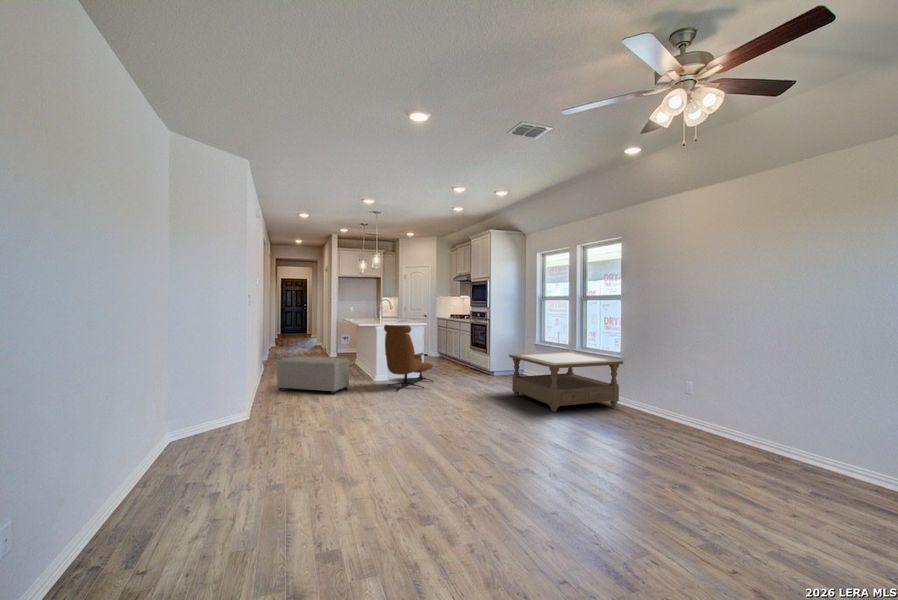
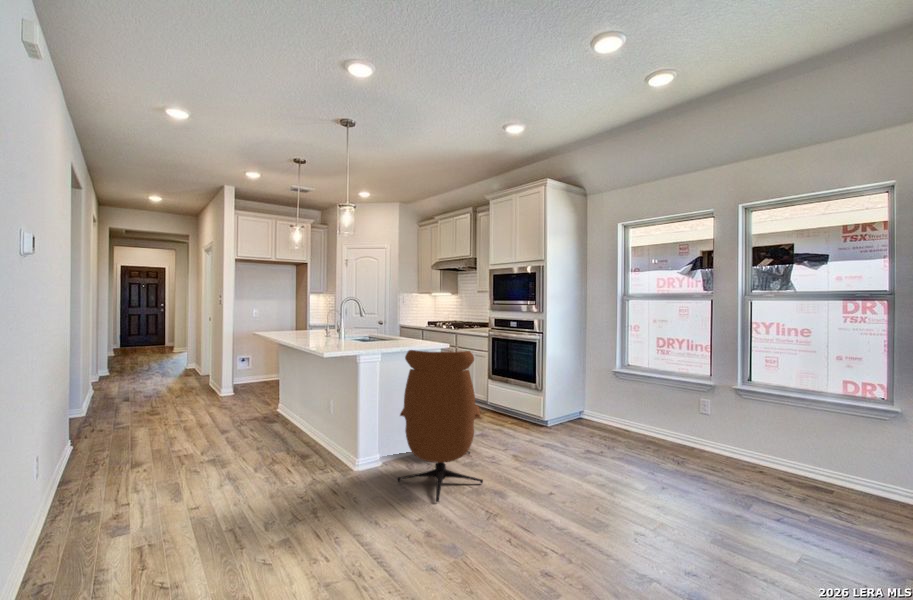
coffee table: present [509,352,623,412] -> none [662,388,897,548]
ottoman: present [277,357,349,394] -> none [106,434,316,544]

